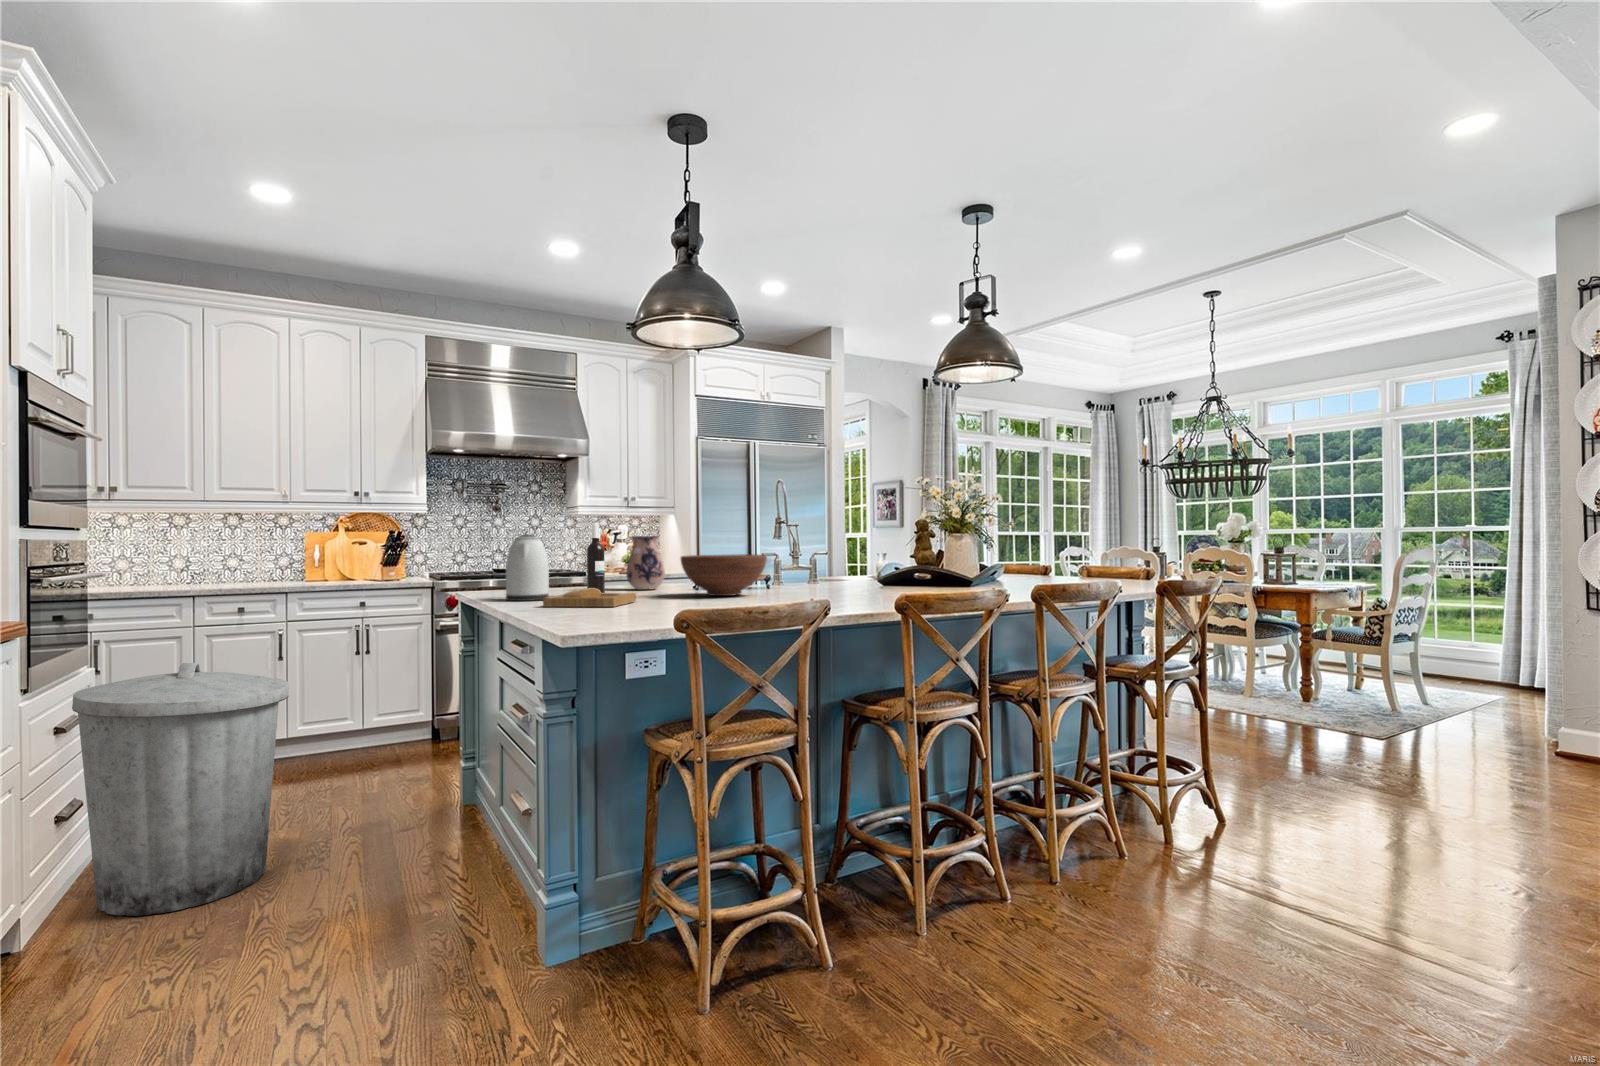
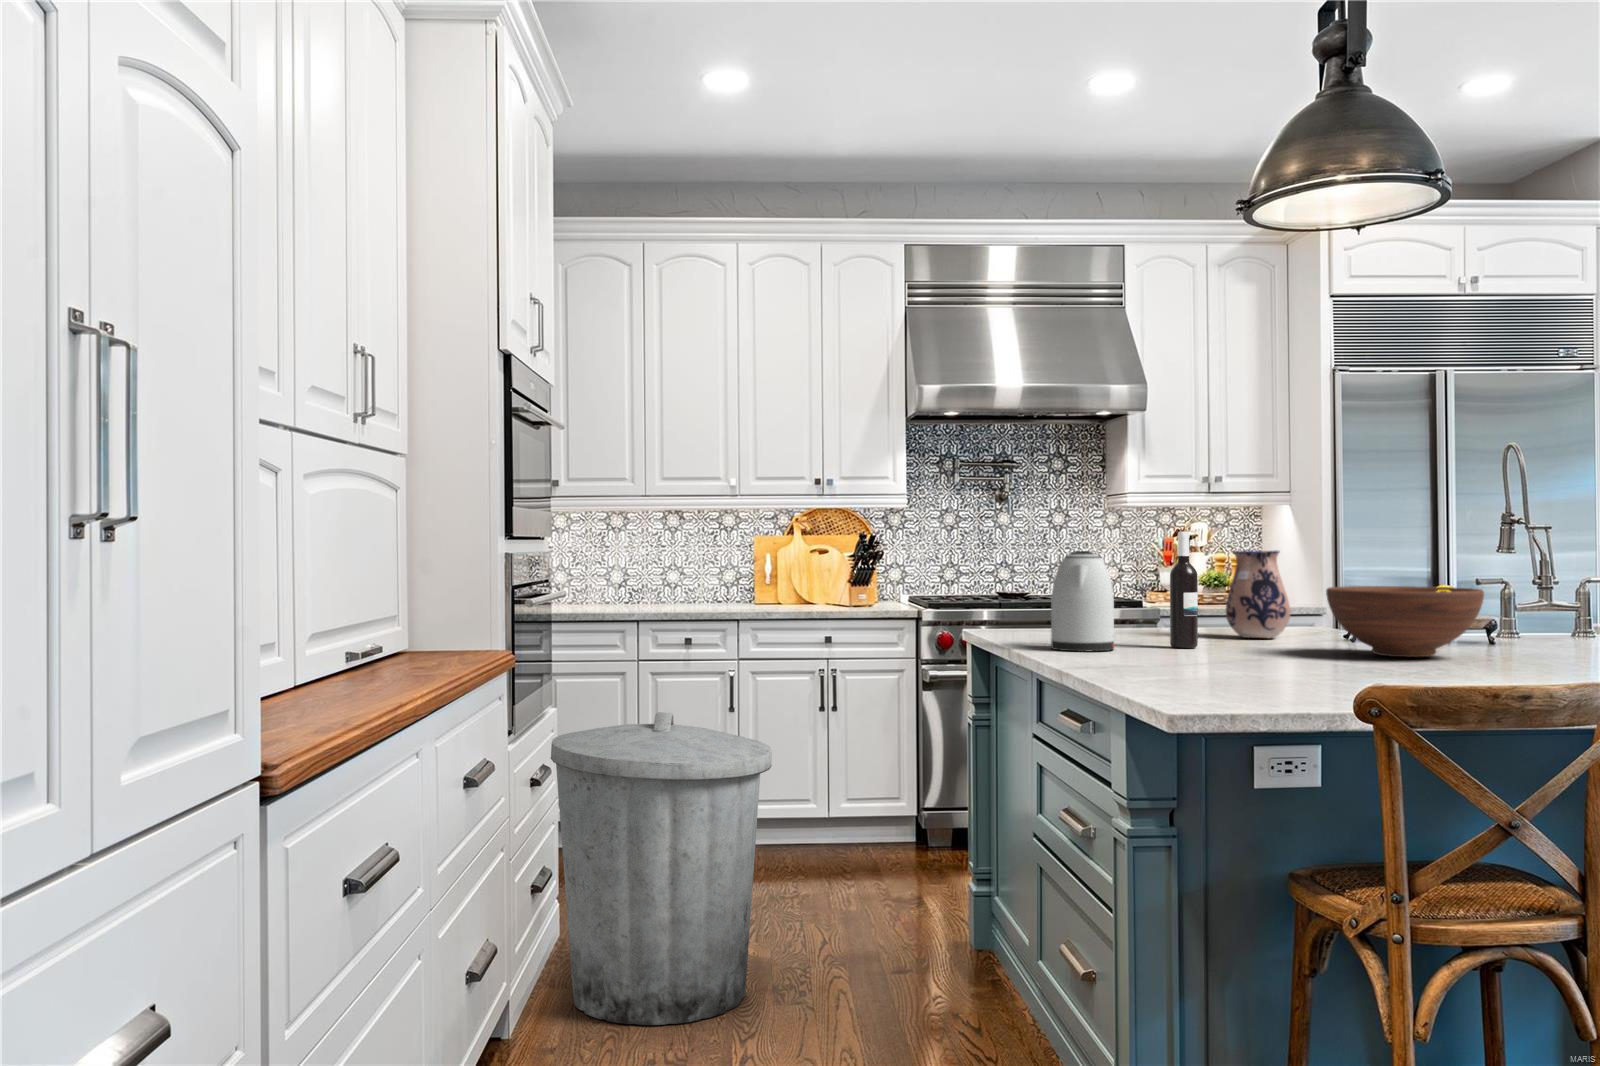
tray: present [543,588,636,607] -> none [1116,638,1257,670]

